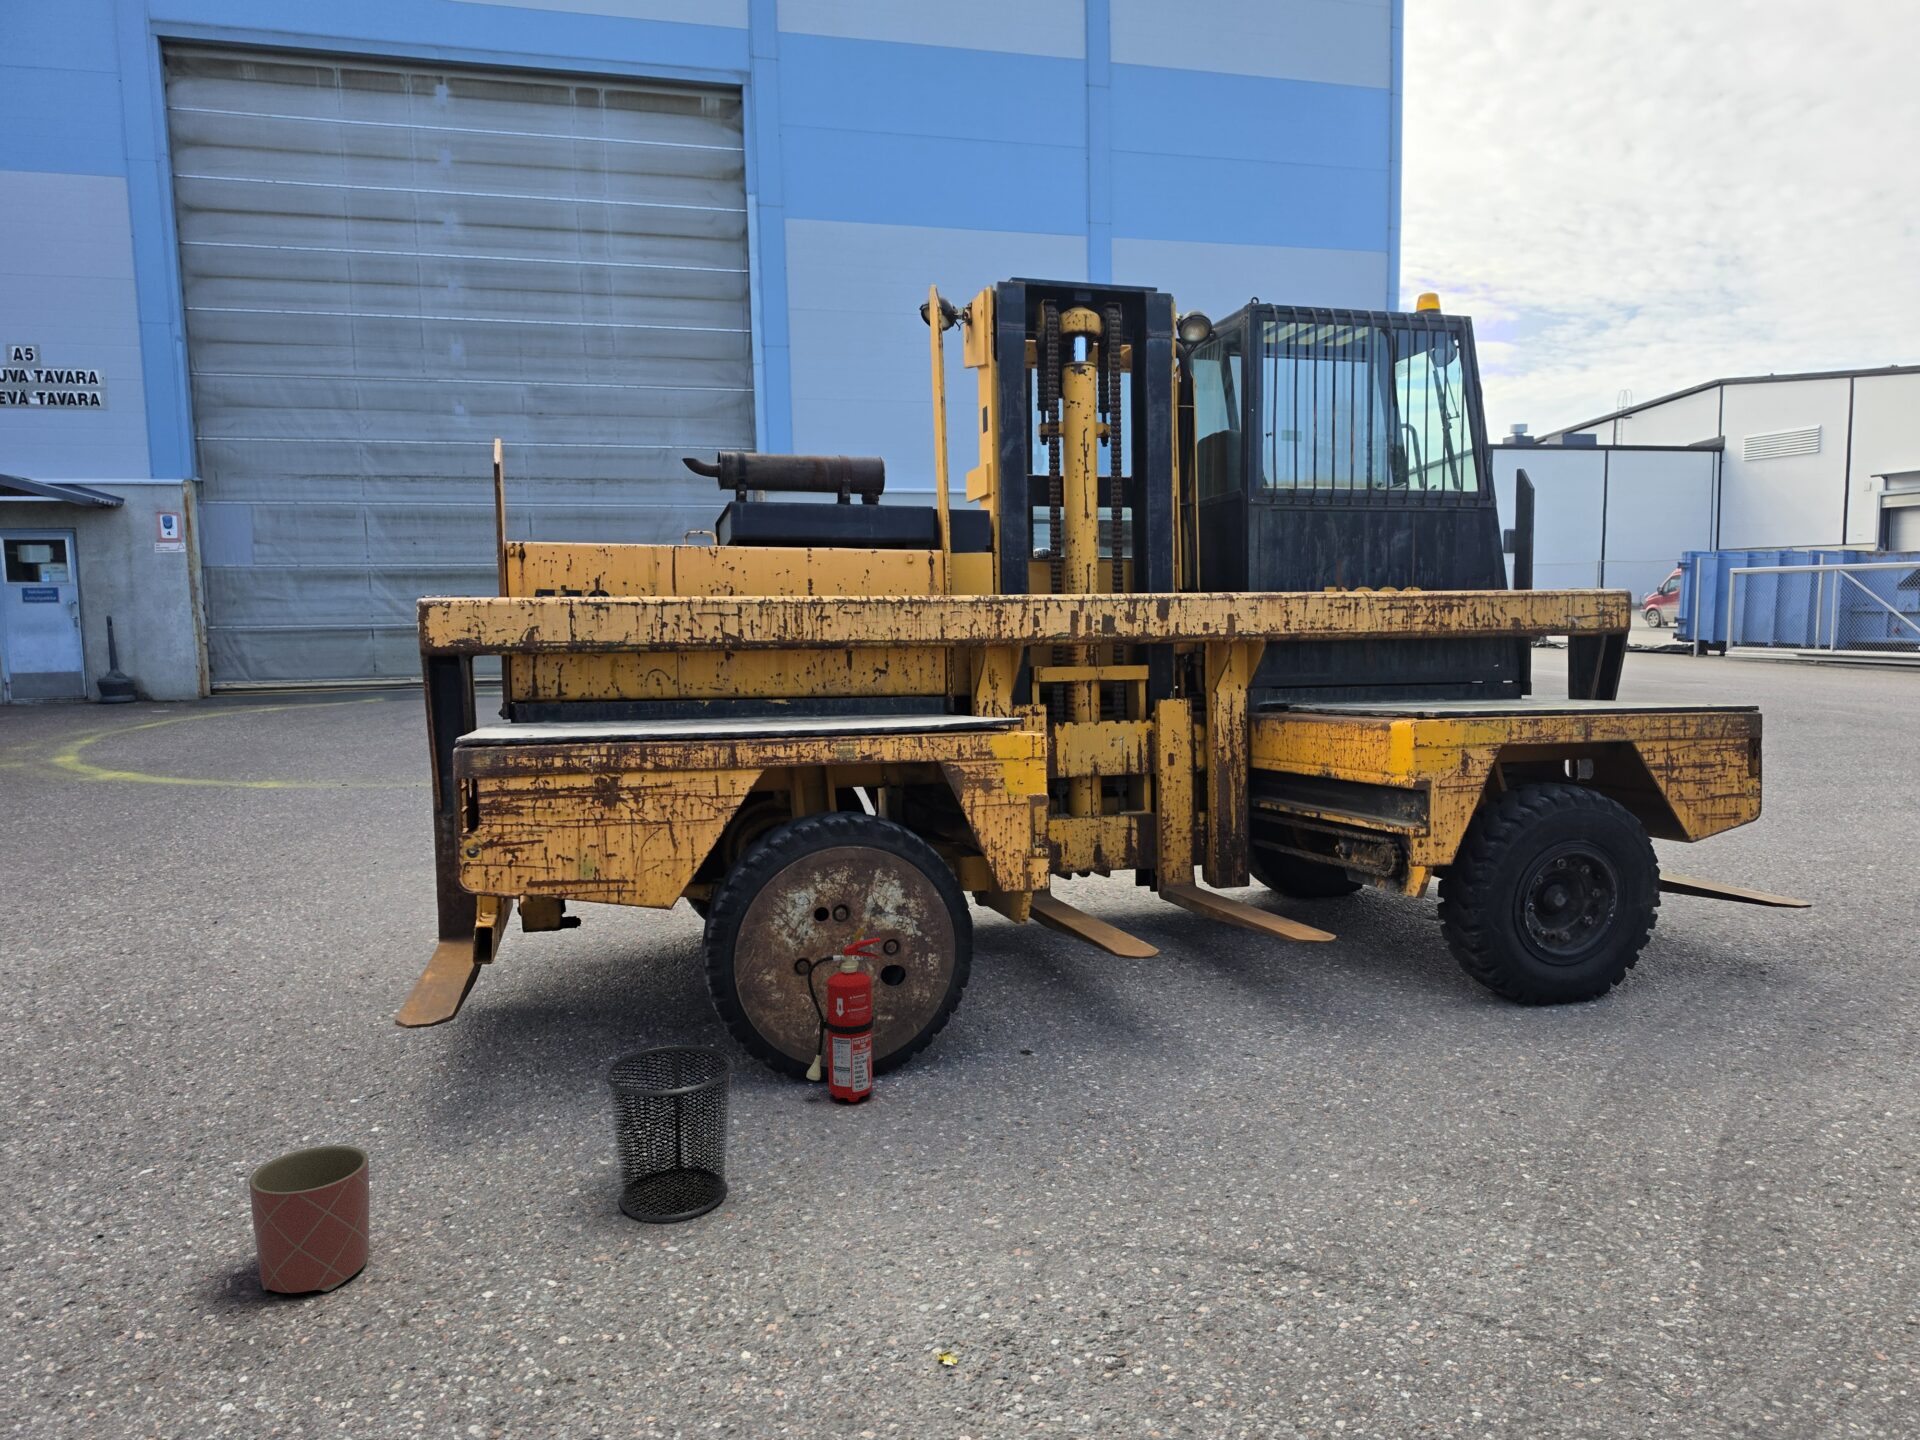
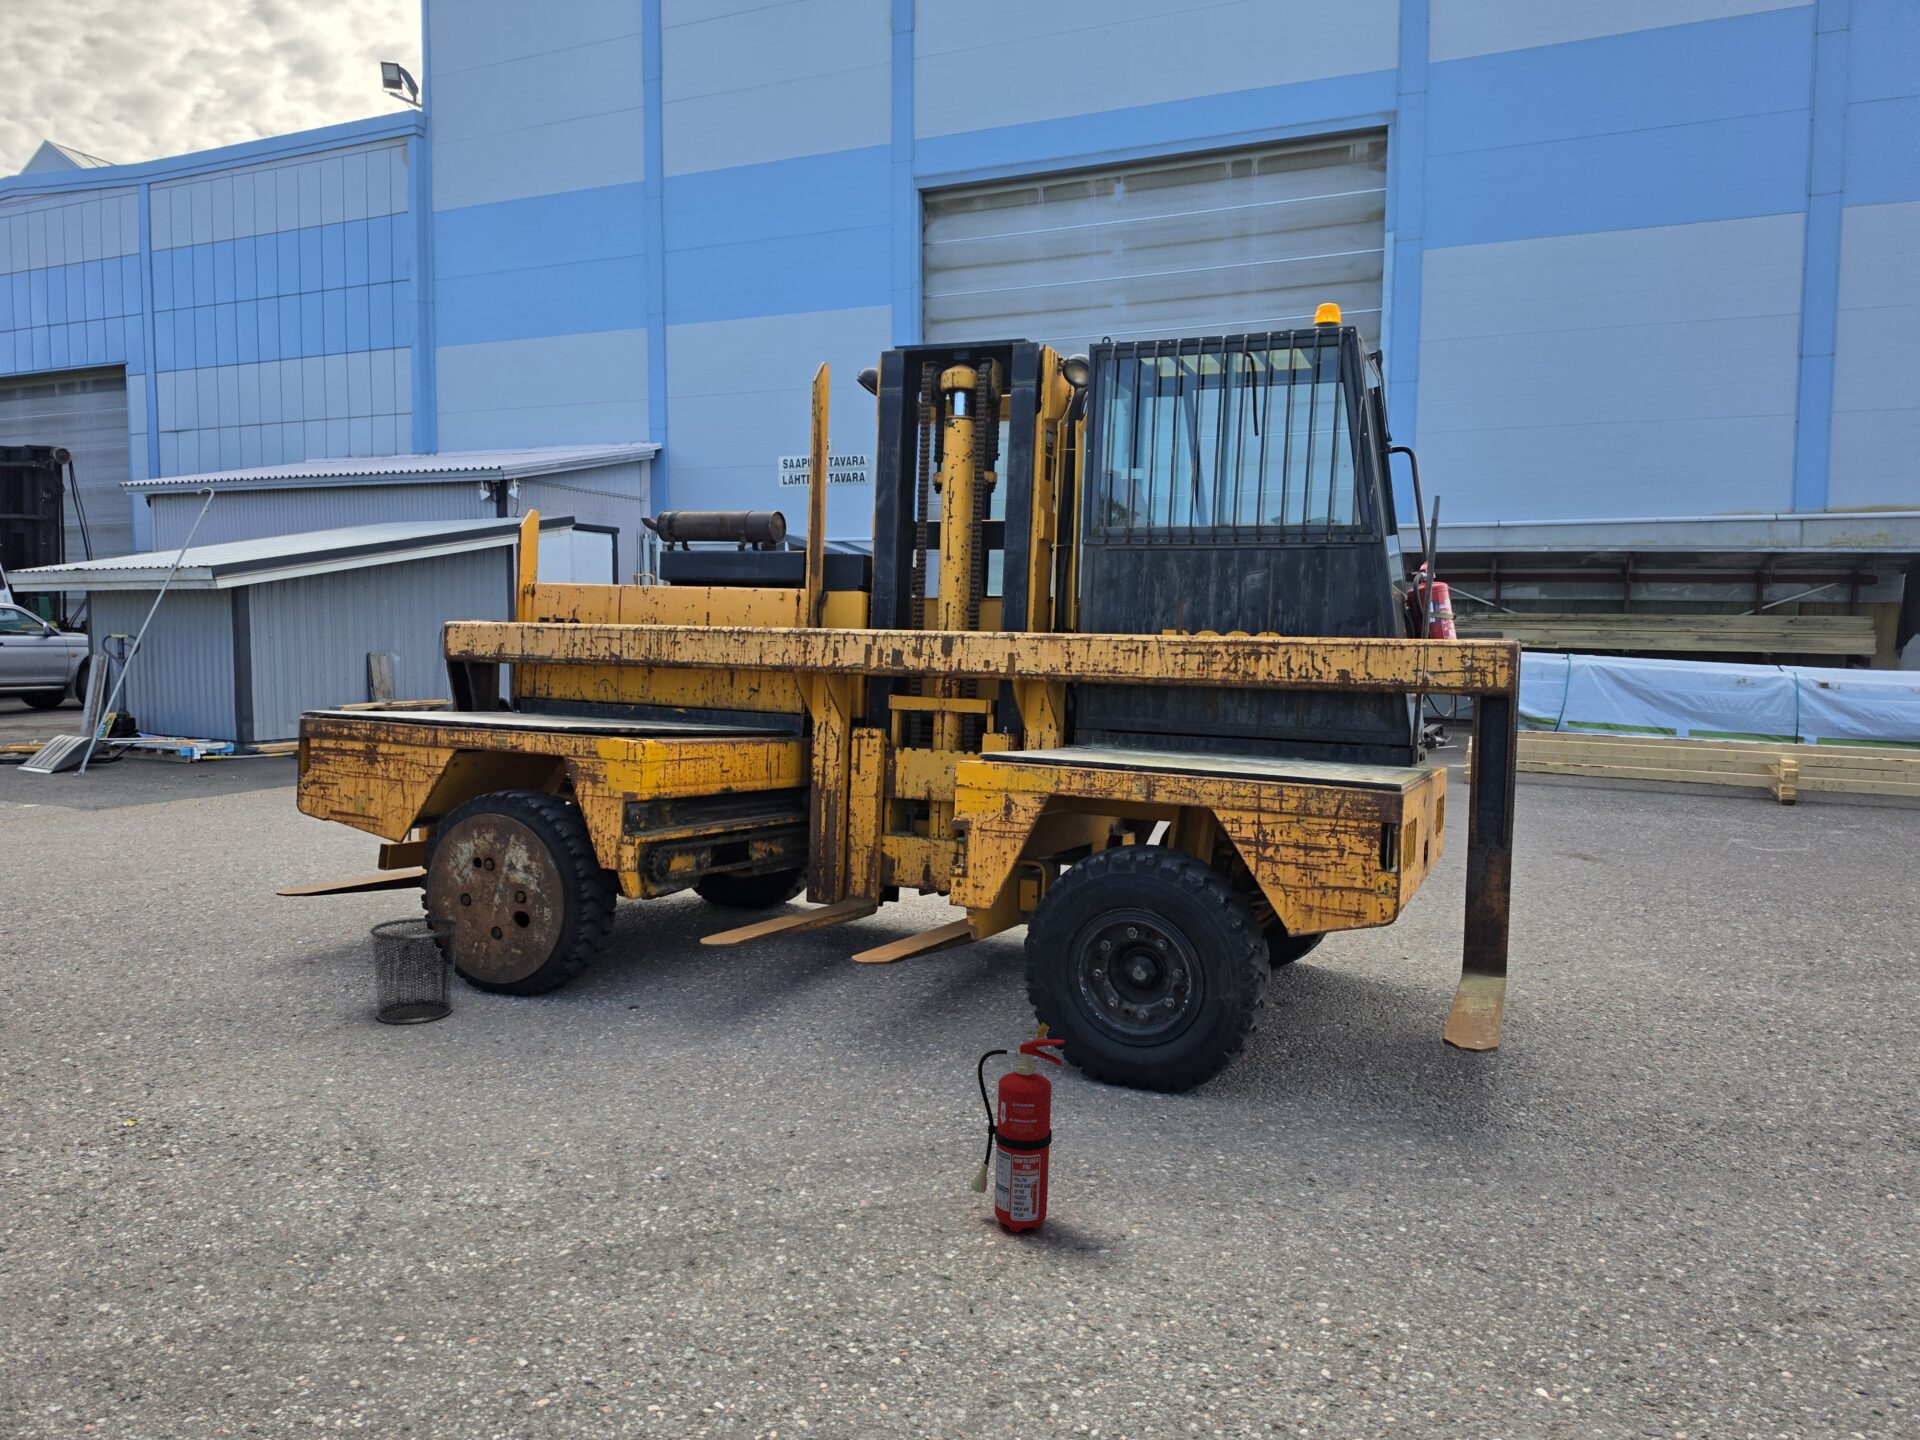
fire extinguisher: present [806,927,881,1102] -> present [971,1023,1065,1232]
planter: present [249,1146,369,1293] -> none [198,930,268,1004]

